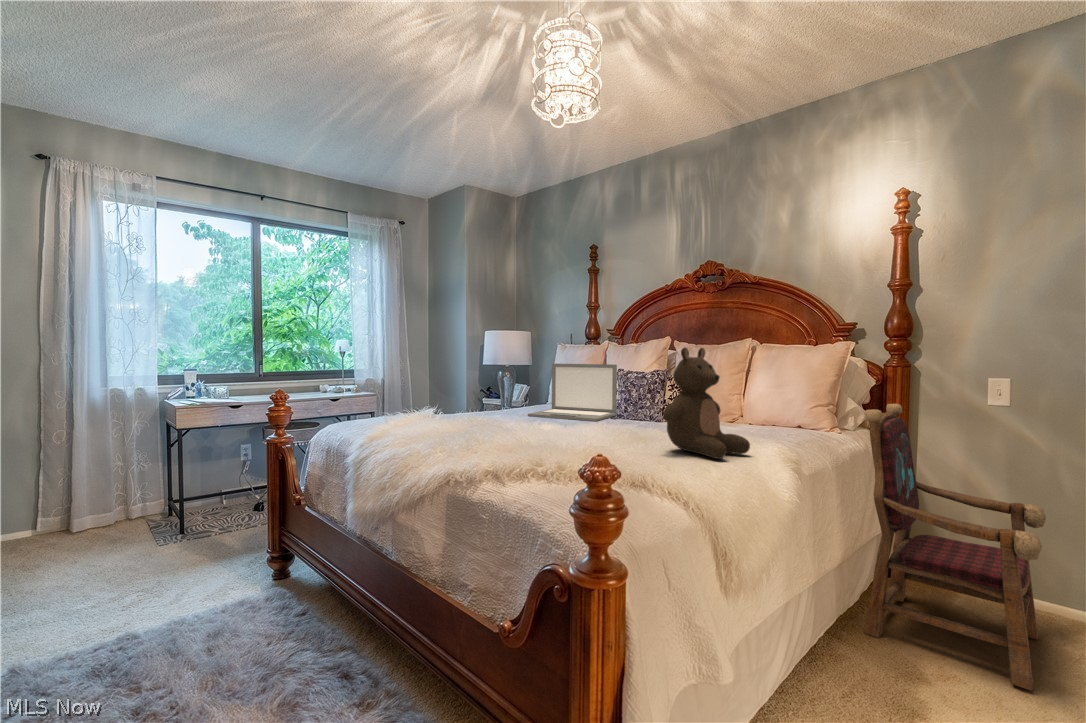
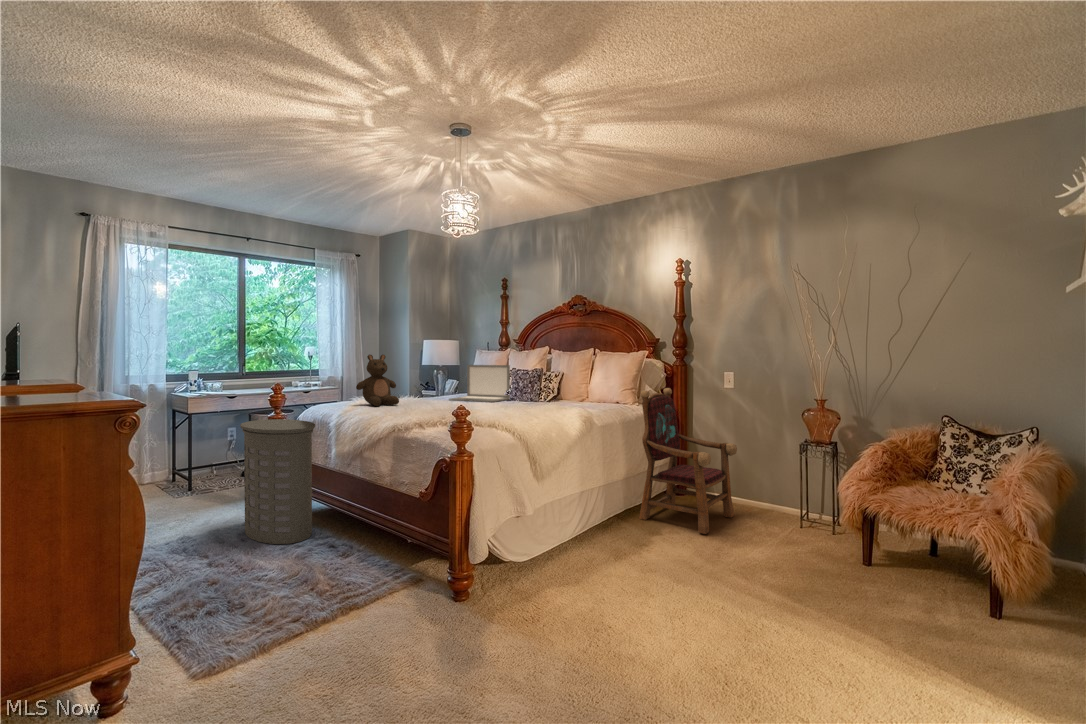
stuffed bear: present [663,347,750,459] -> present [356,355,399,406]
laundry hamper: none [202,447,321,671] -> present [240,419,315,544]

